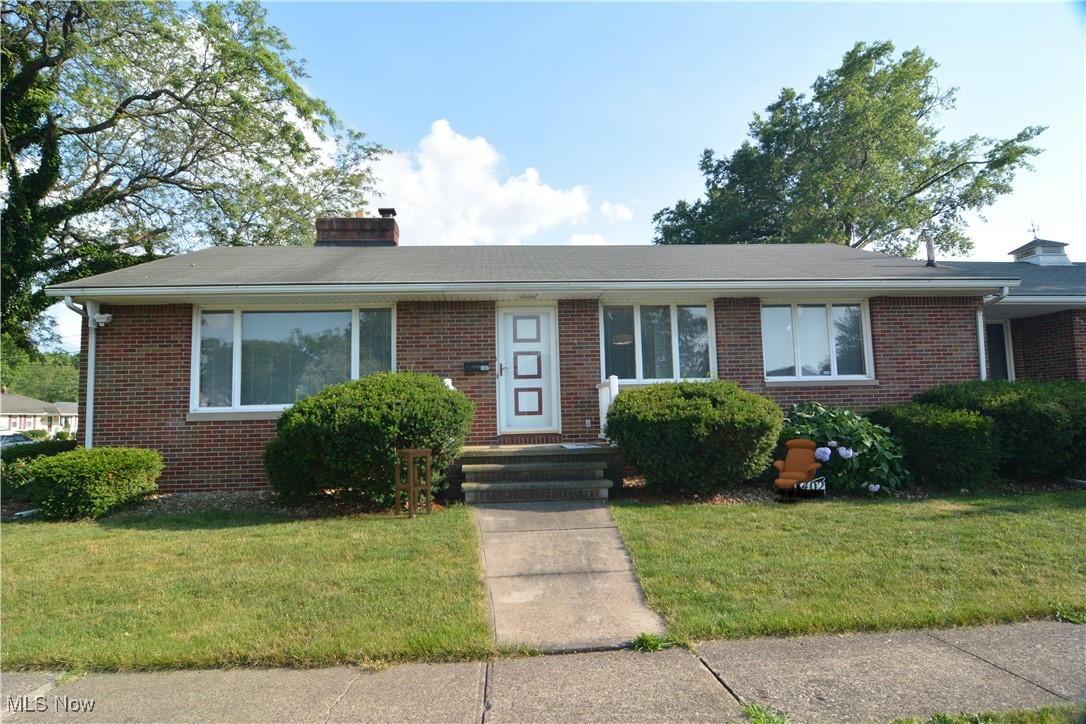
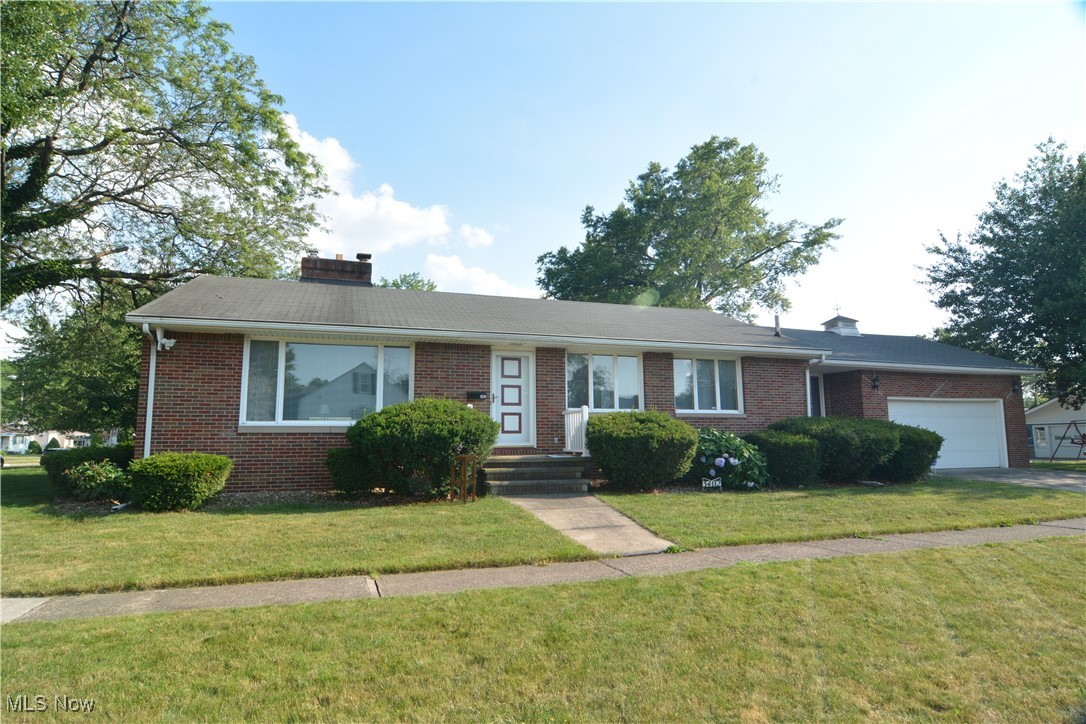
lounge chair: present [773,439,821,502] -> none [691,452,722,493]

